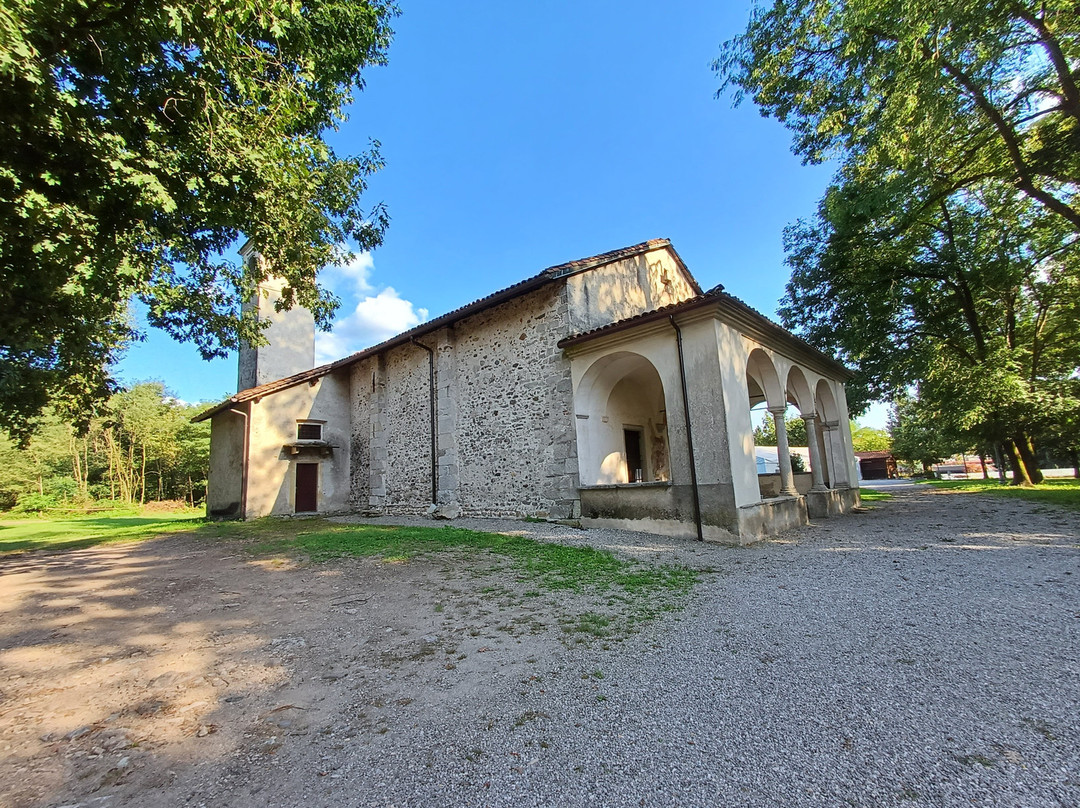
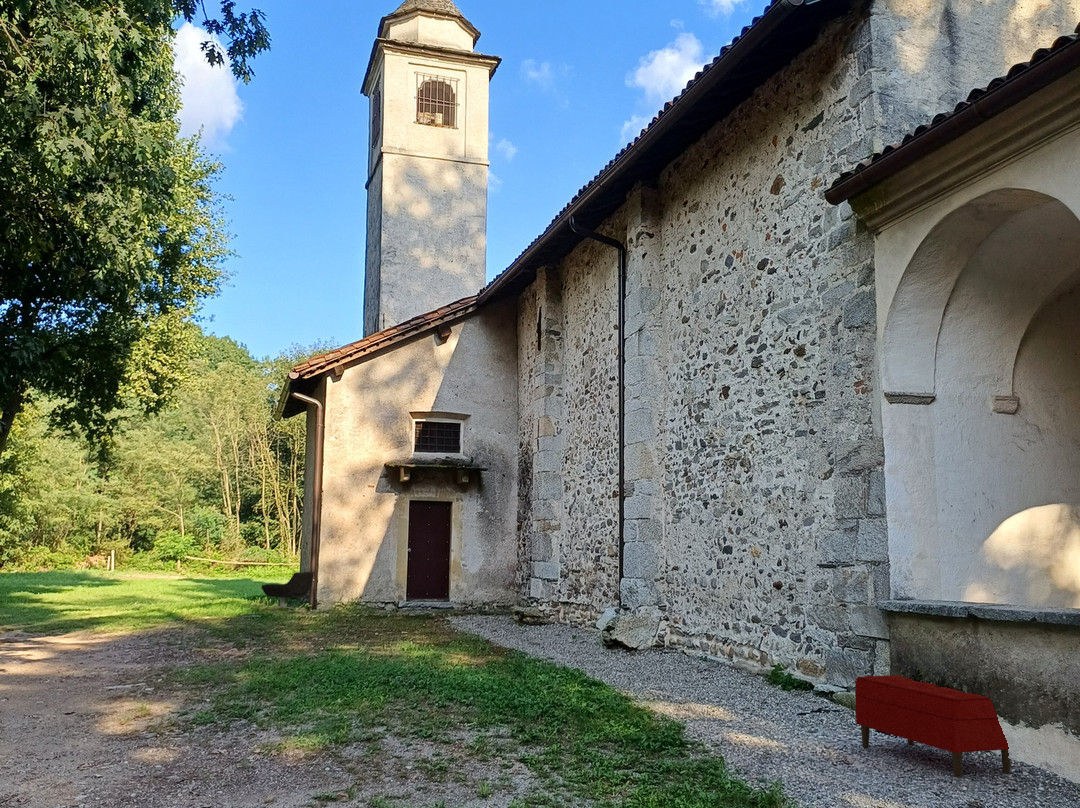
bench: none [580,511,637,540] -> present [855,675,1011,777]

